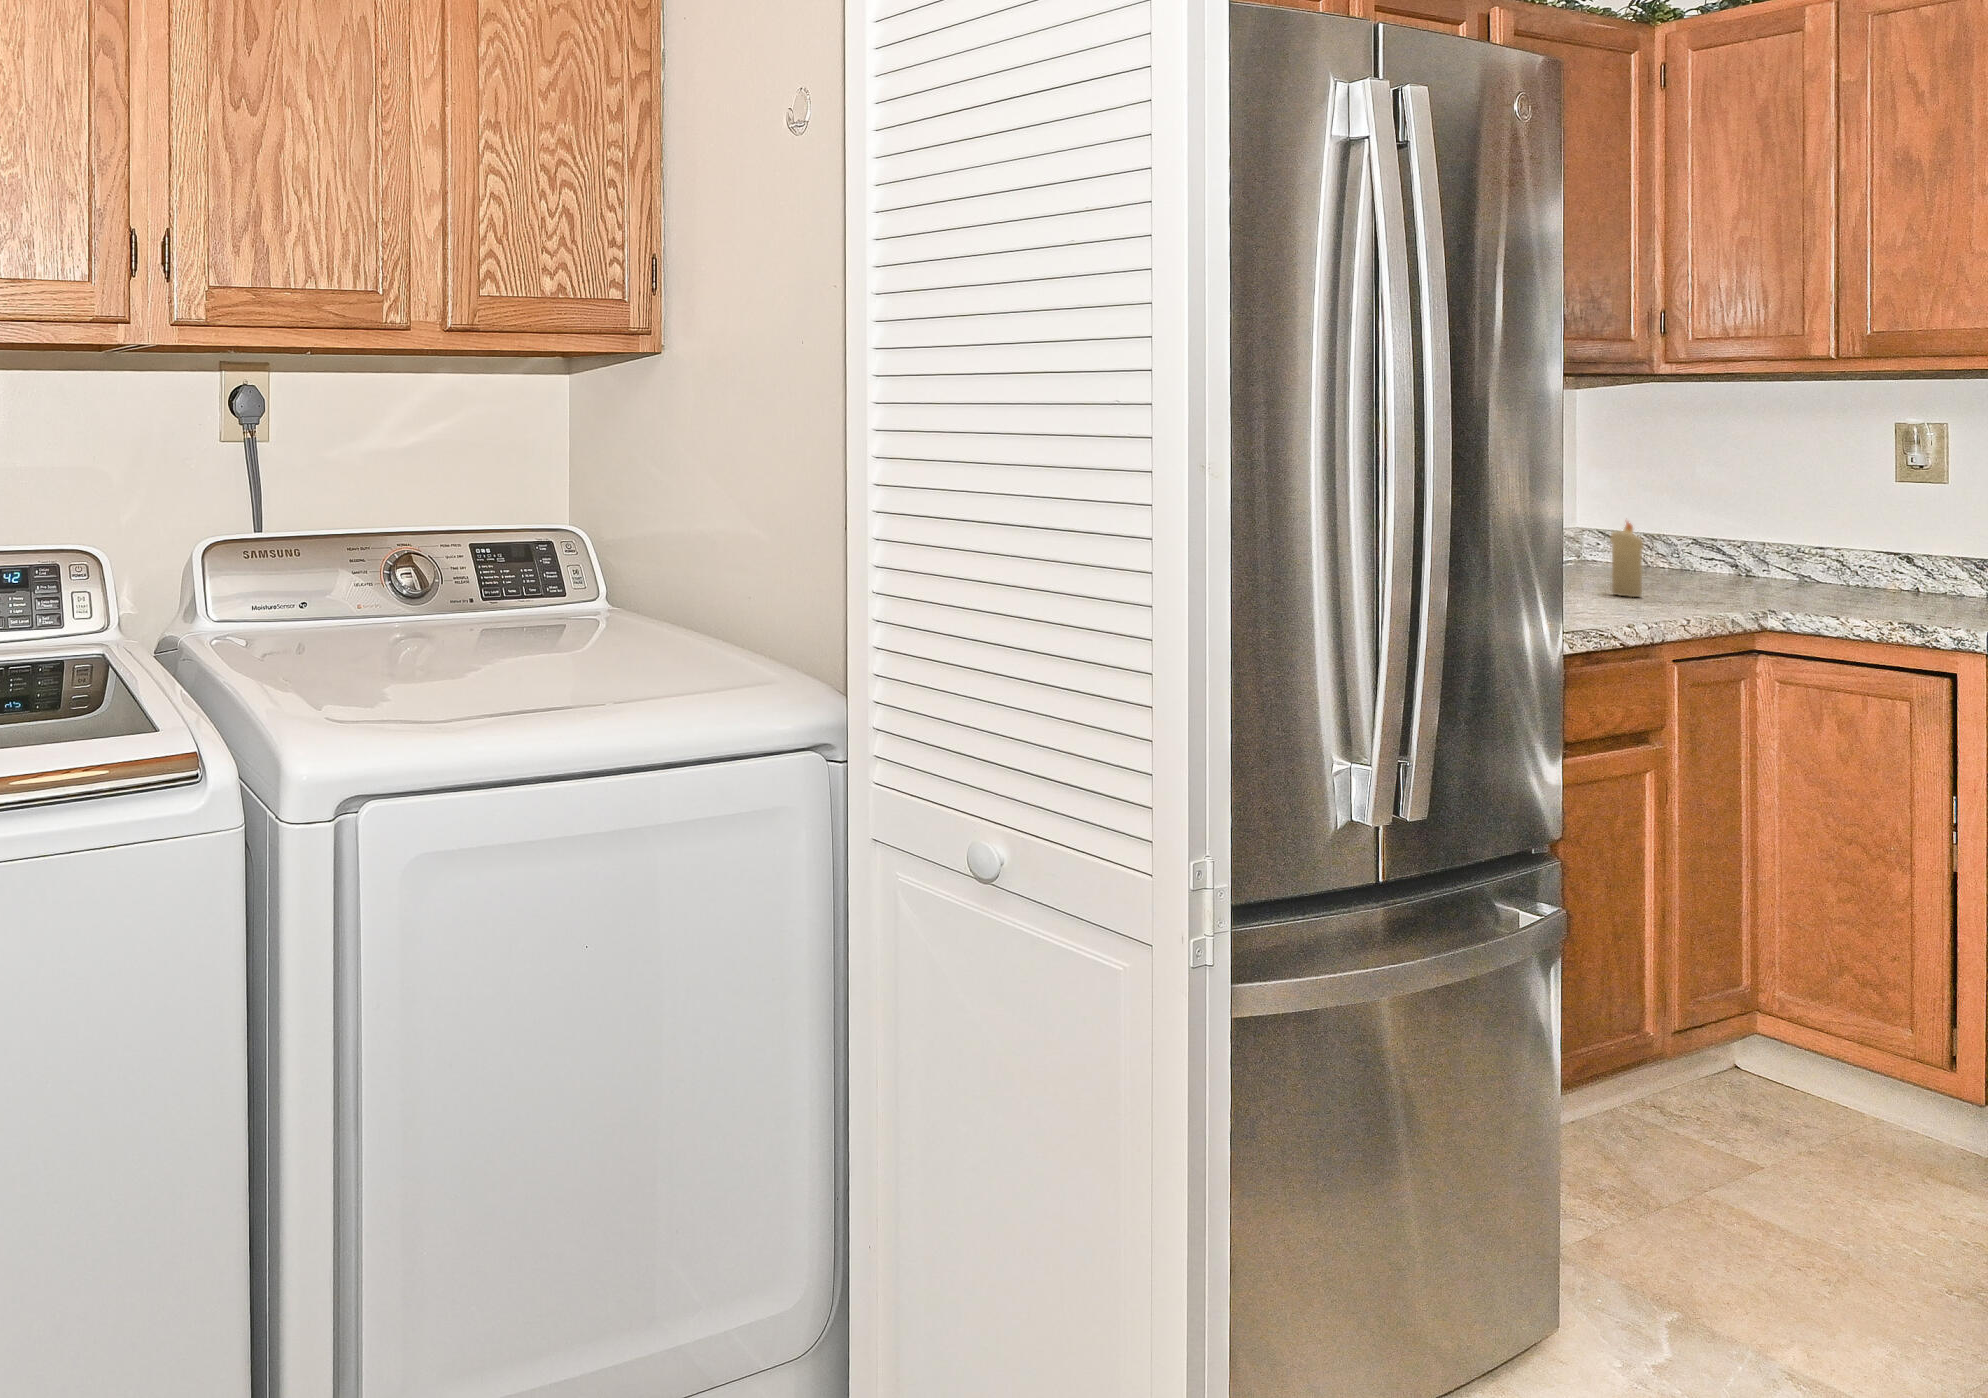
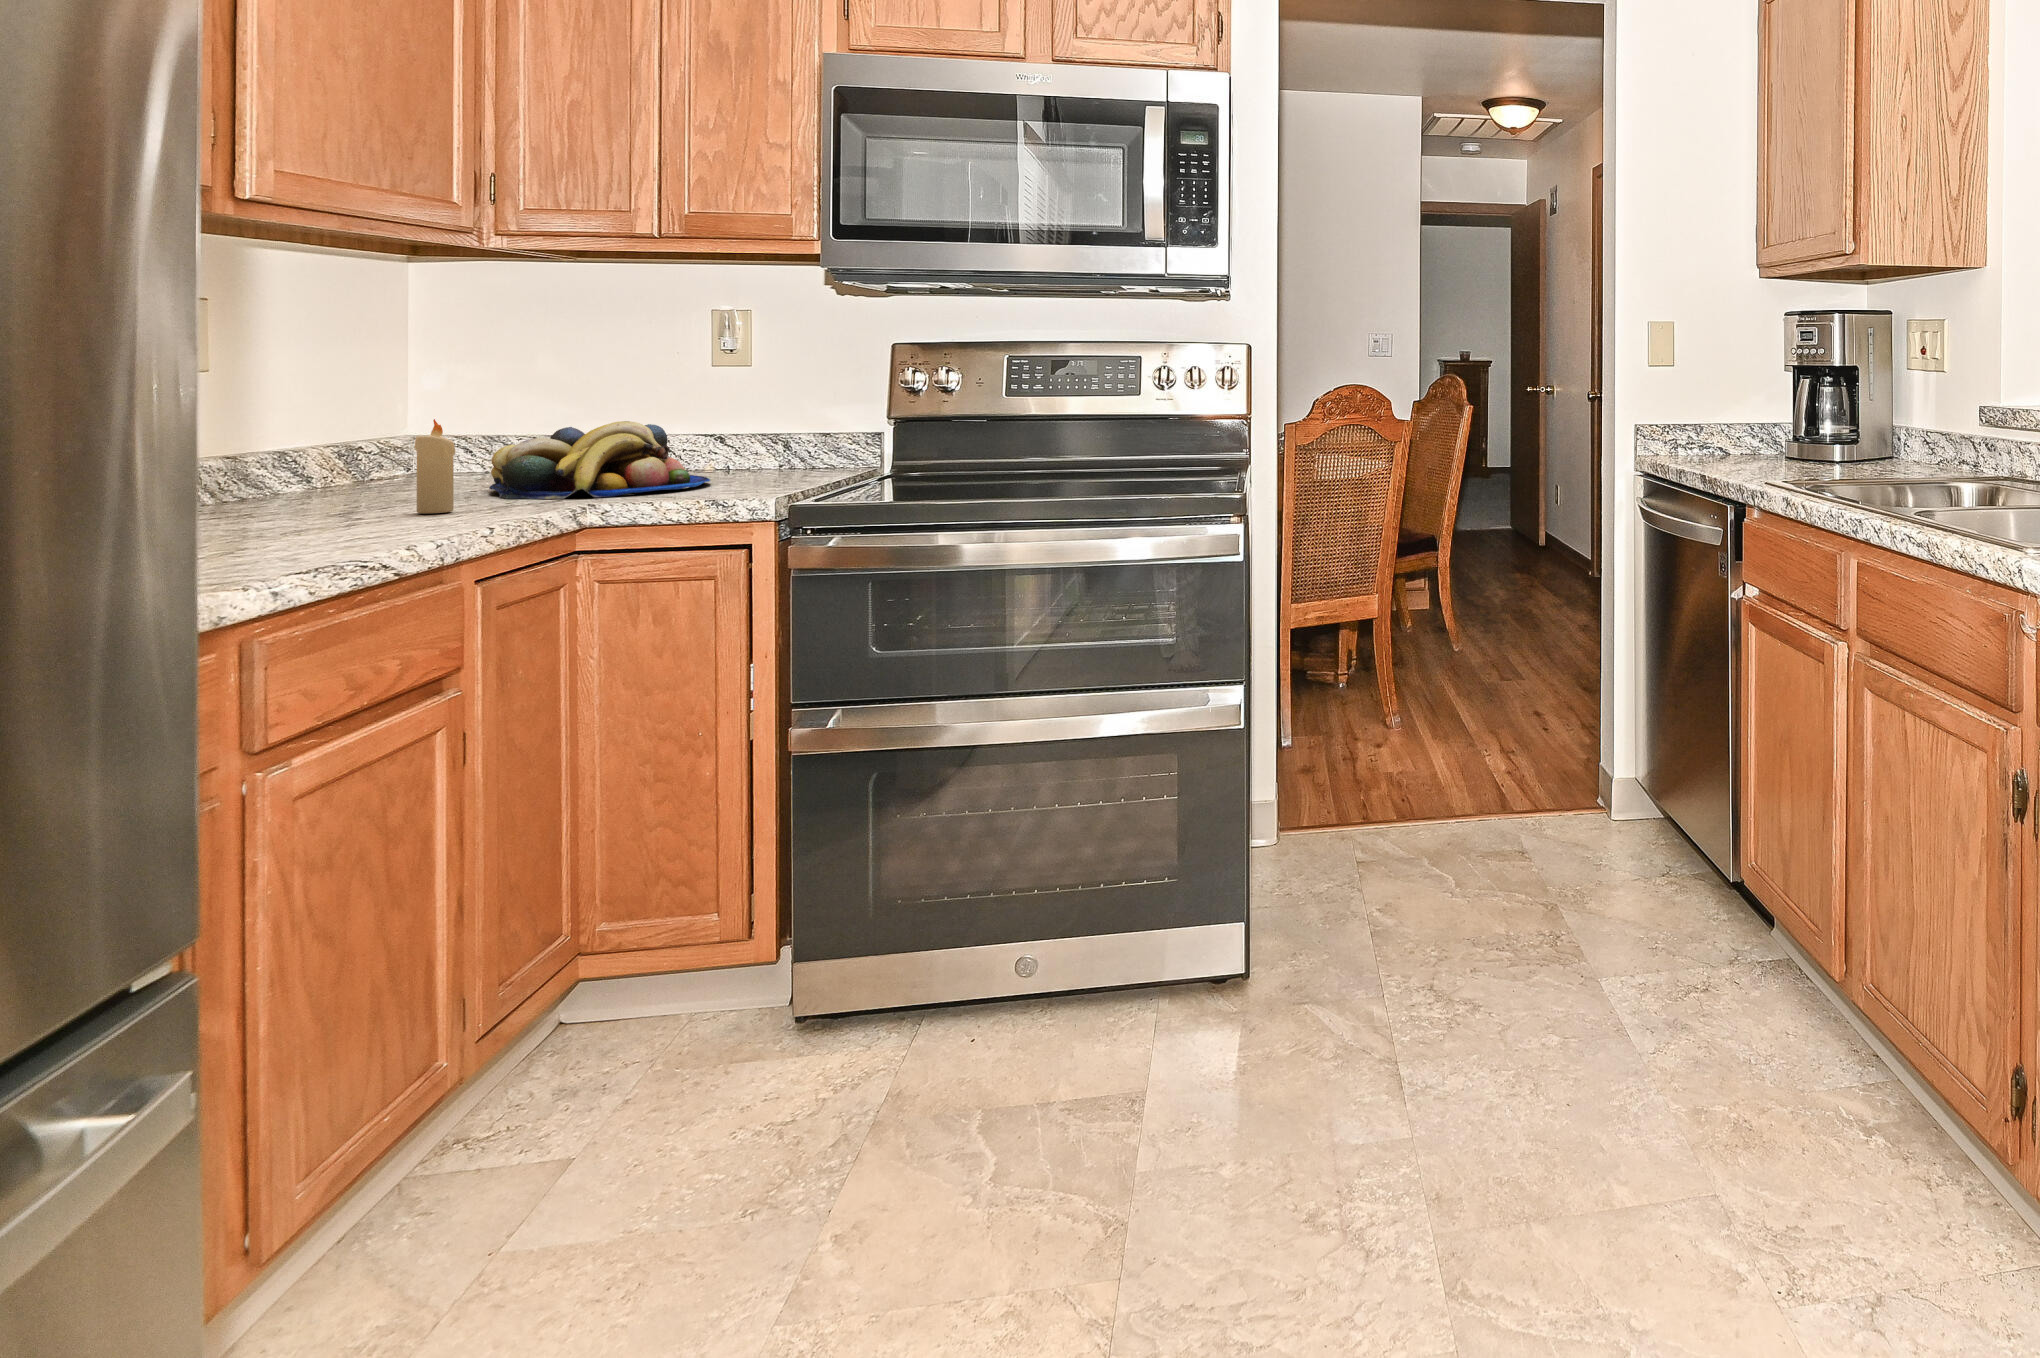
fruit bowl: none [1663,532,1898,607] -> present [489,421,710,499]

